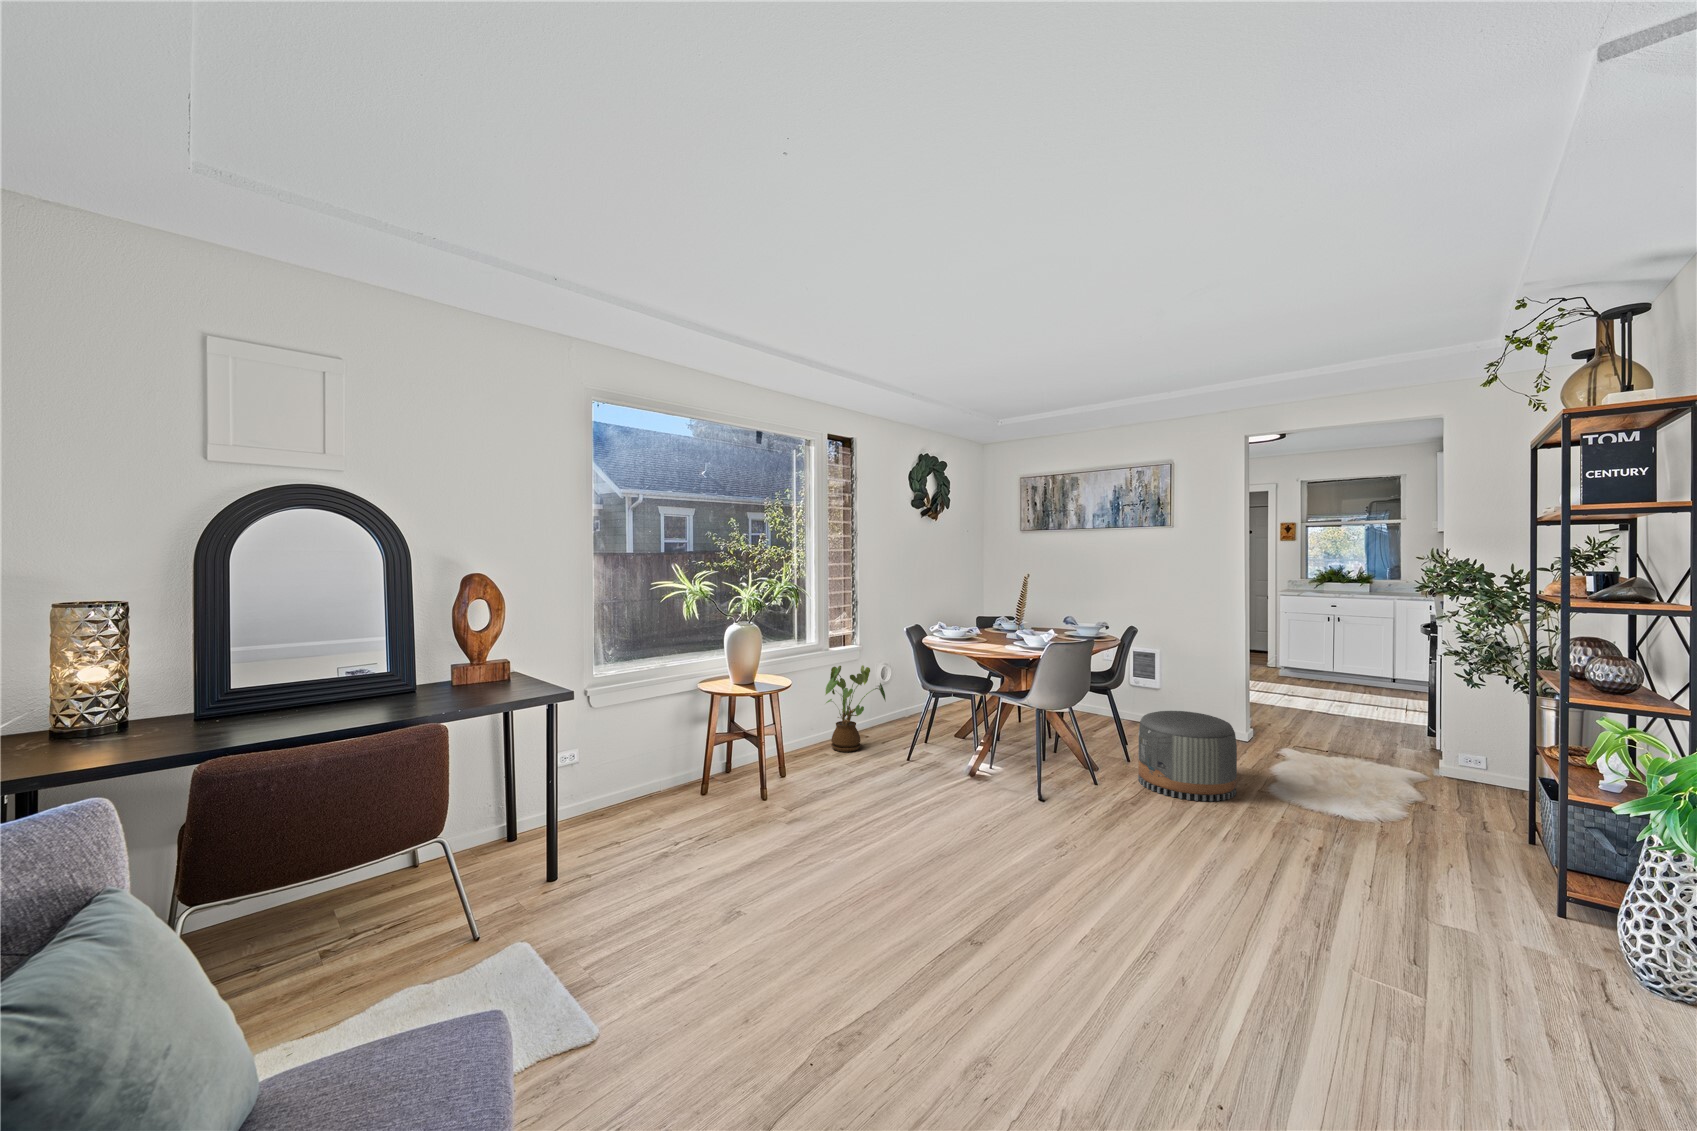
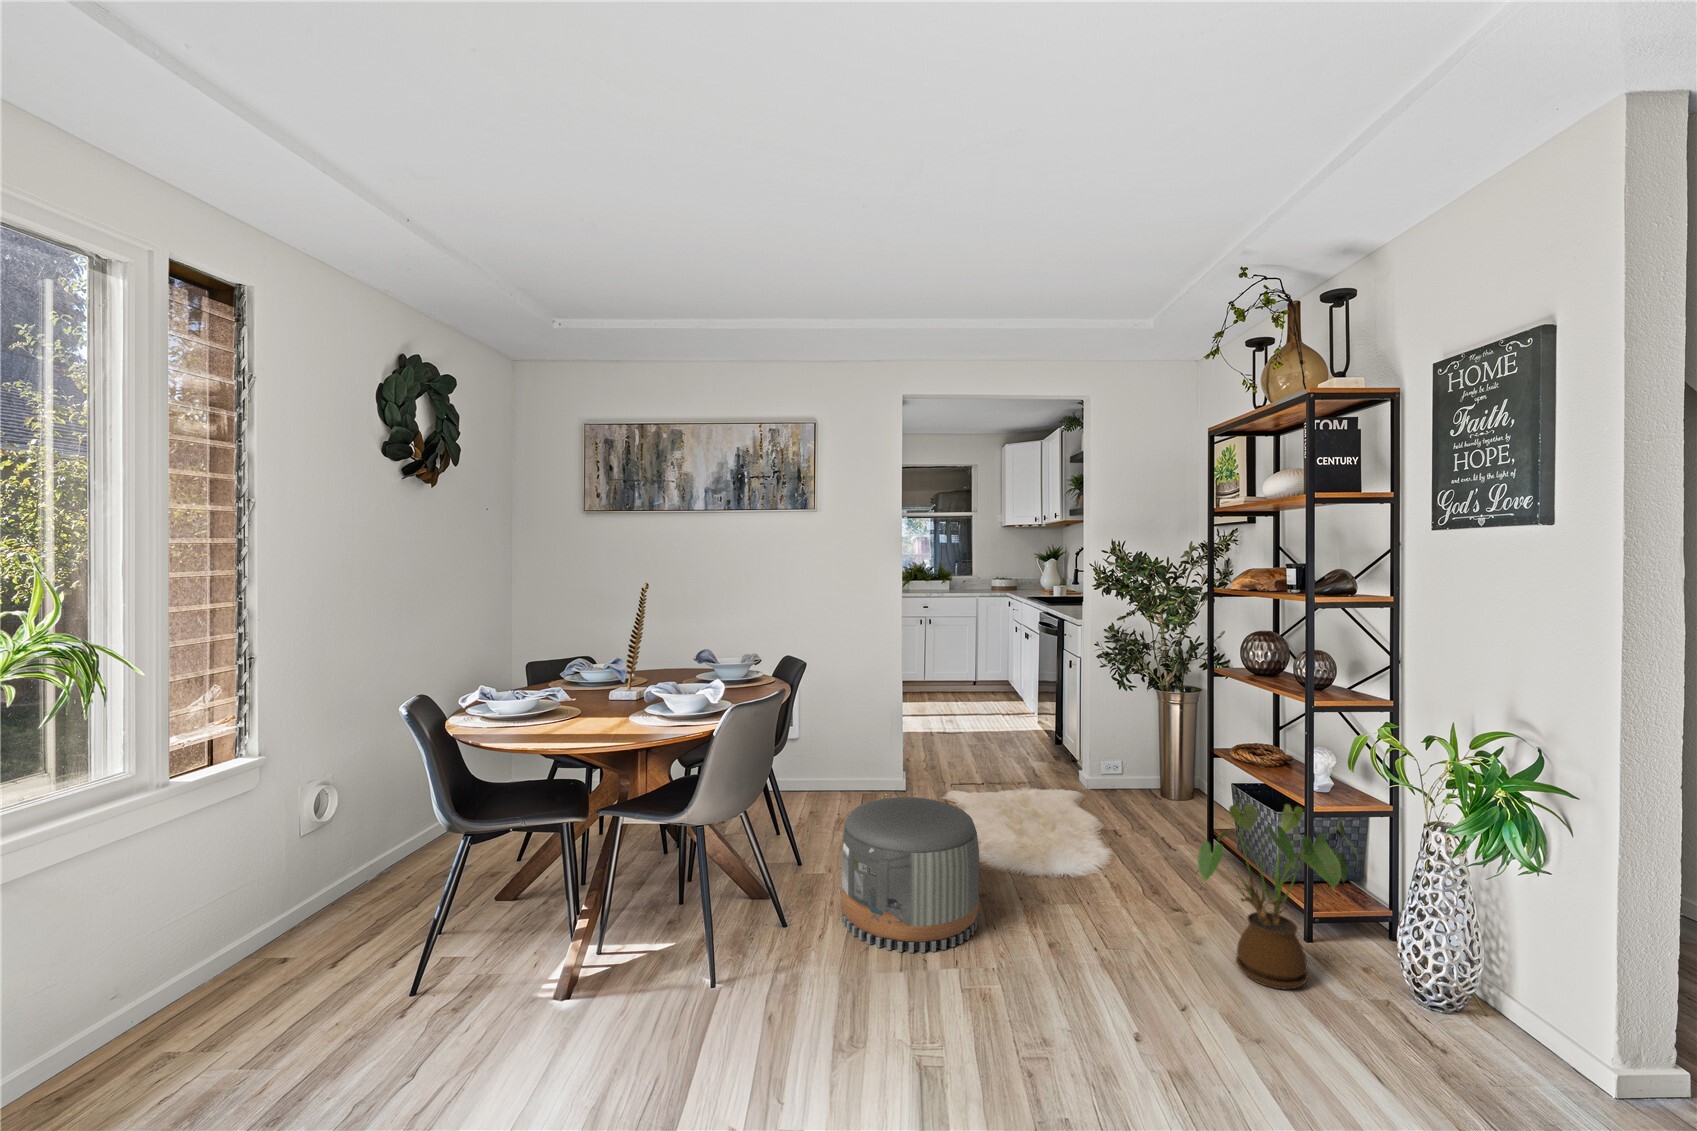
house plant: present [825,665,885,752] -> present [1197,804,1356,989]

